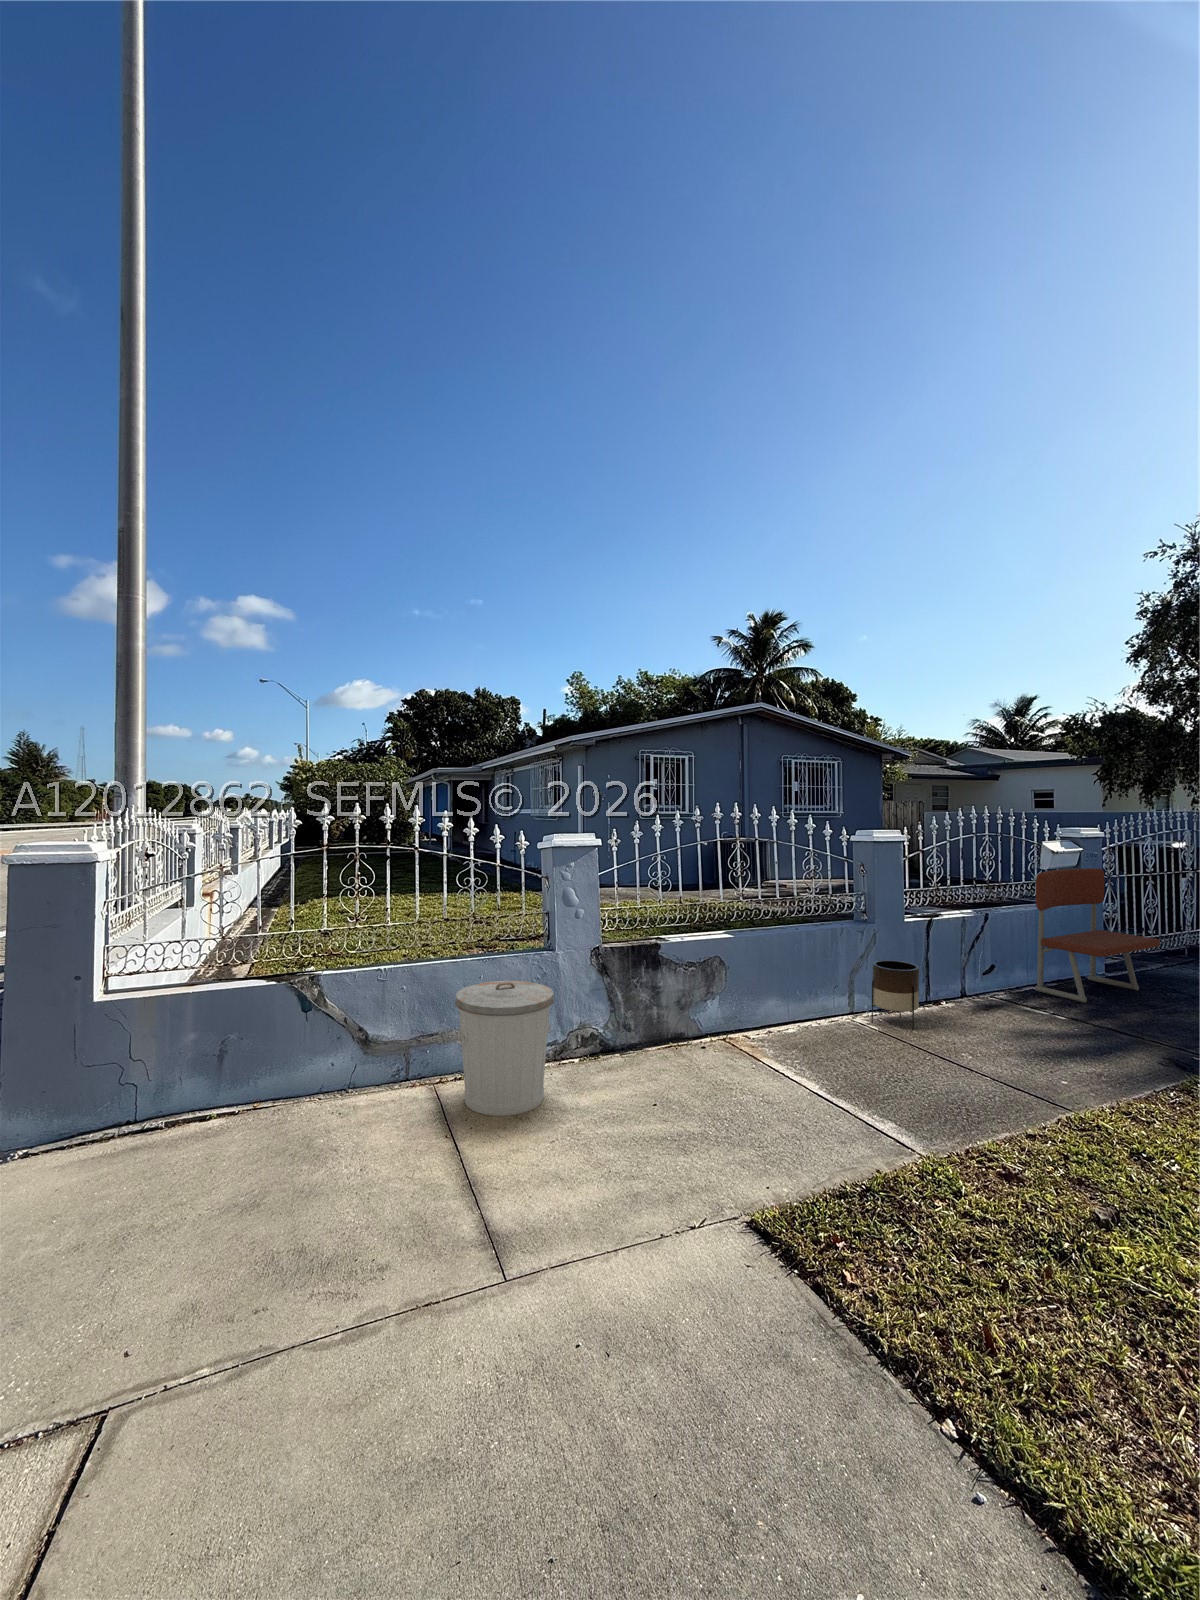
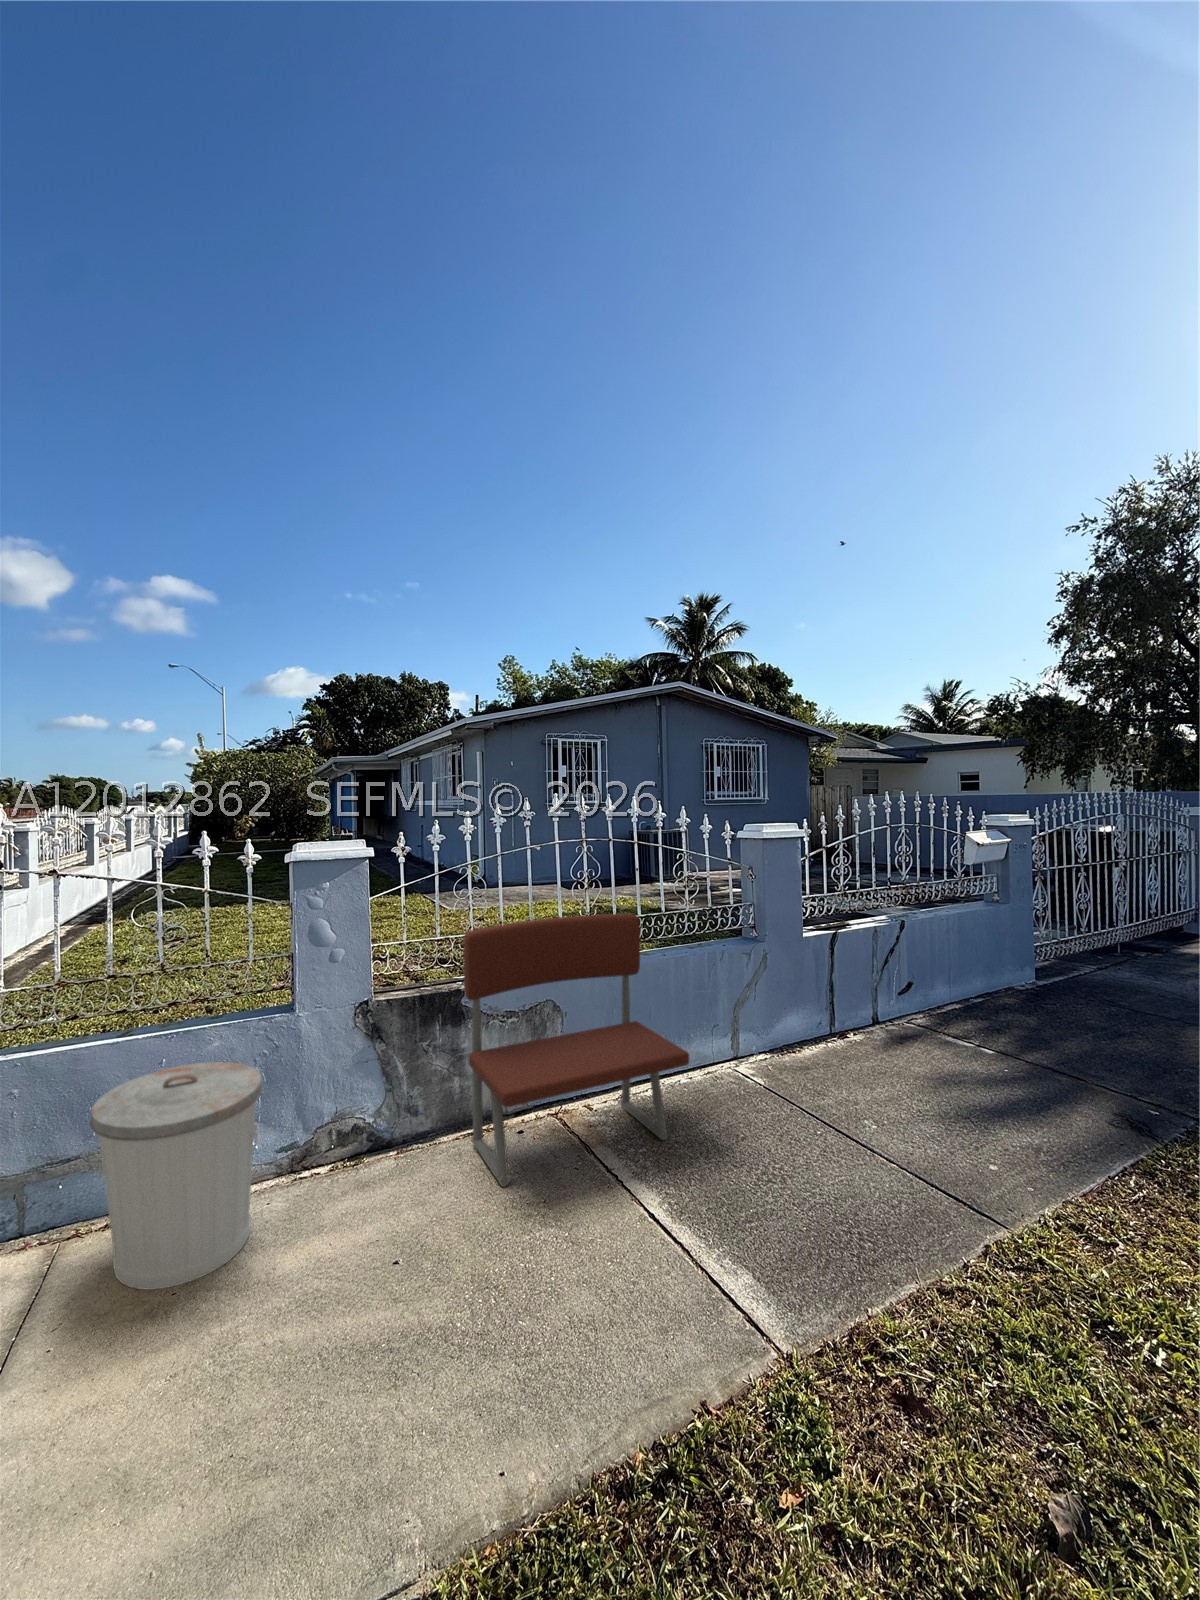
bench: present [1035,868,1160,1003] -> present [463,913,689,1186]
planter: present [871,960,919,1030] -> none [757,990,815,1082]

